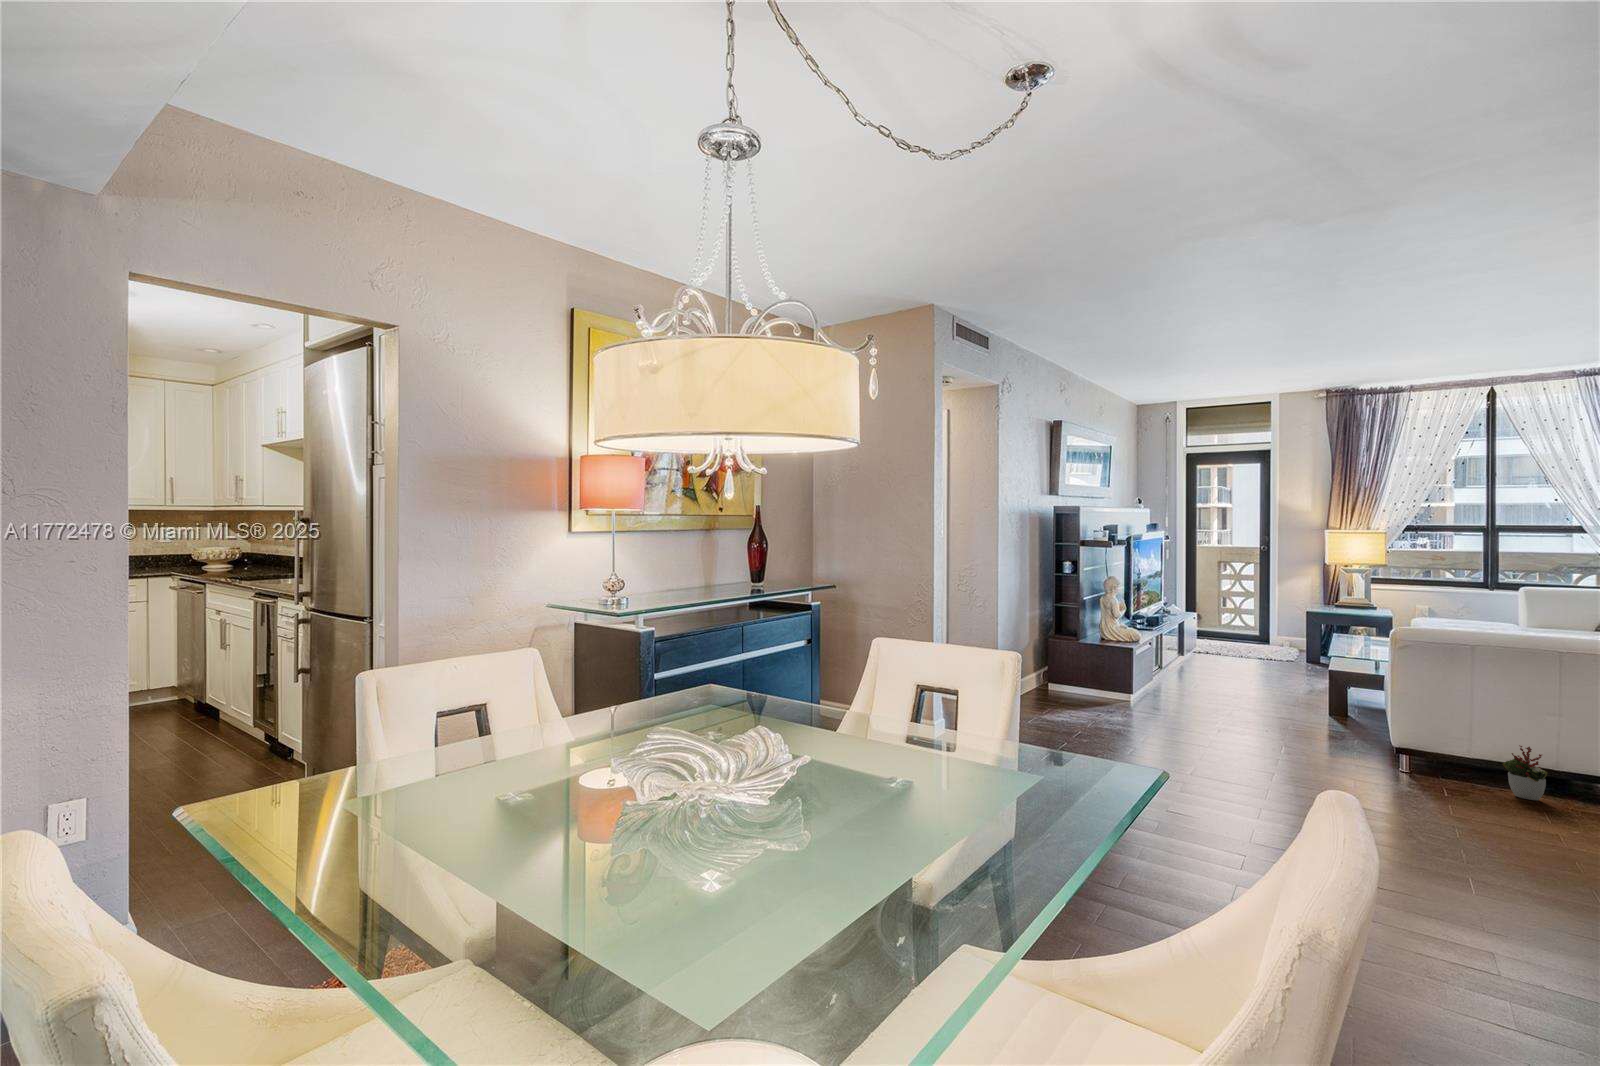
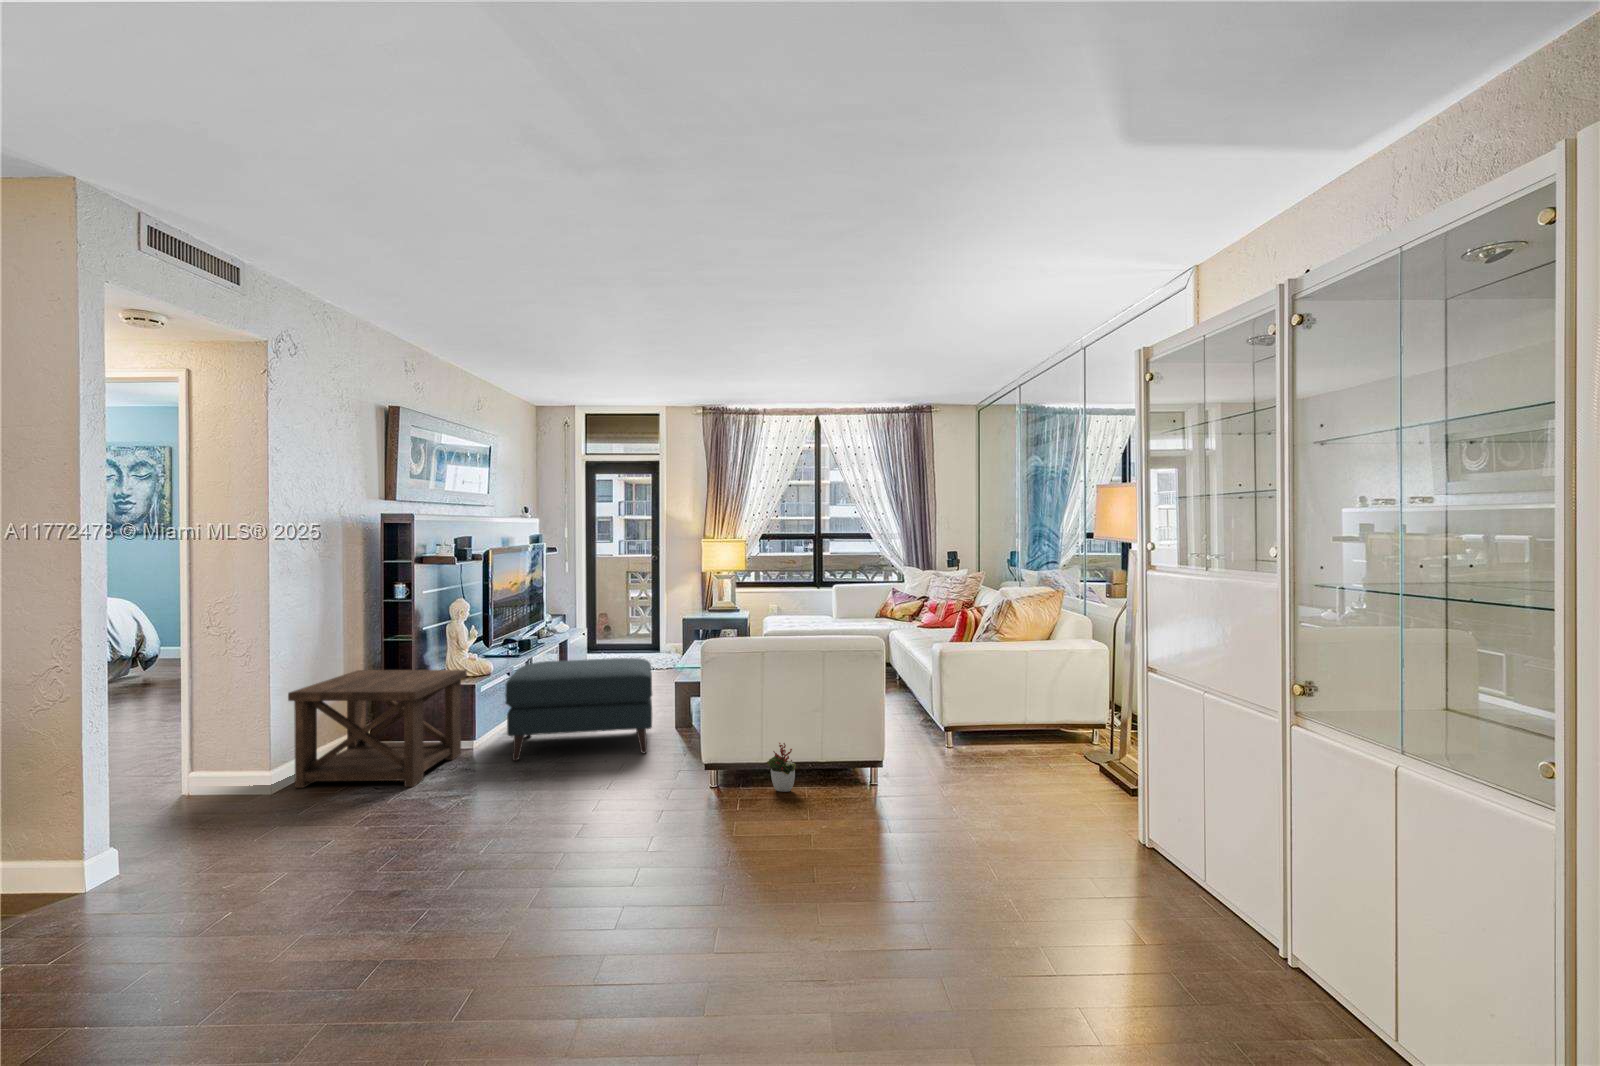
side table: none [1007,628,1130,725] -> present [288,670,467,788]
ottoman: none [1171,636,1325,733] -> present [505,658,652,761]

